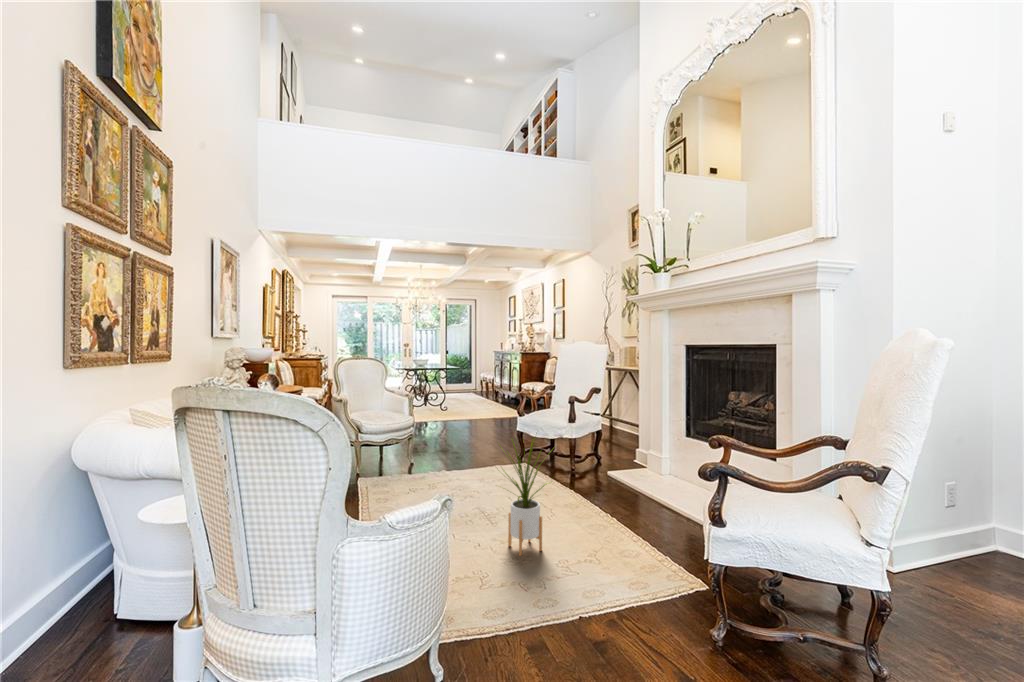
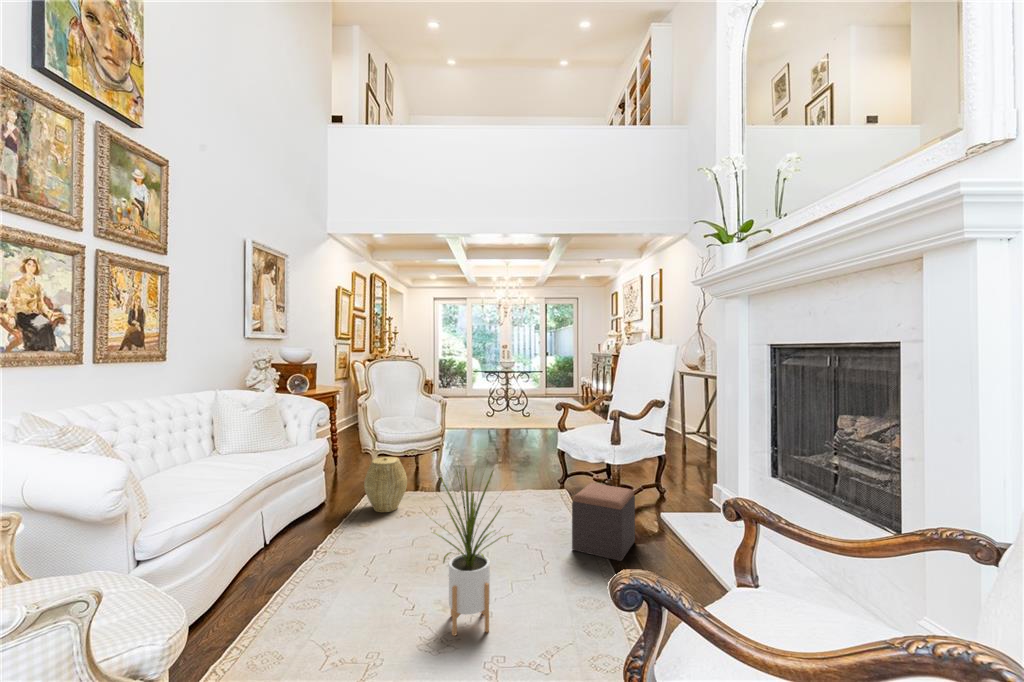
woven basket: none [368,444,405,491] -> present [364,457,407,512]
footstool: none [560,451,600,503] -> present [572,483,635,561]

